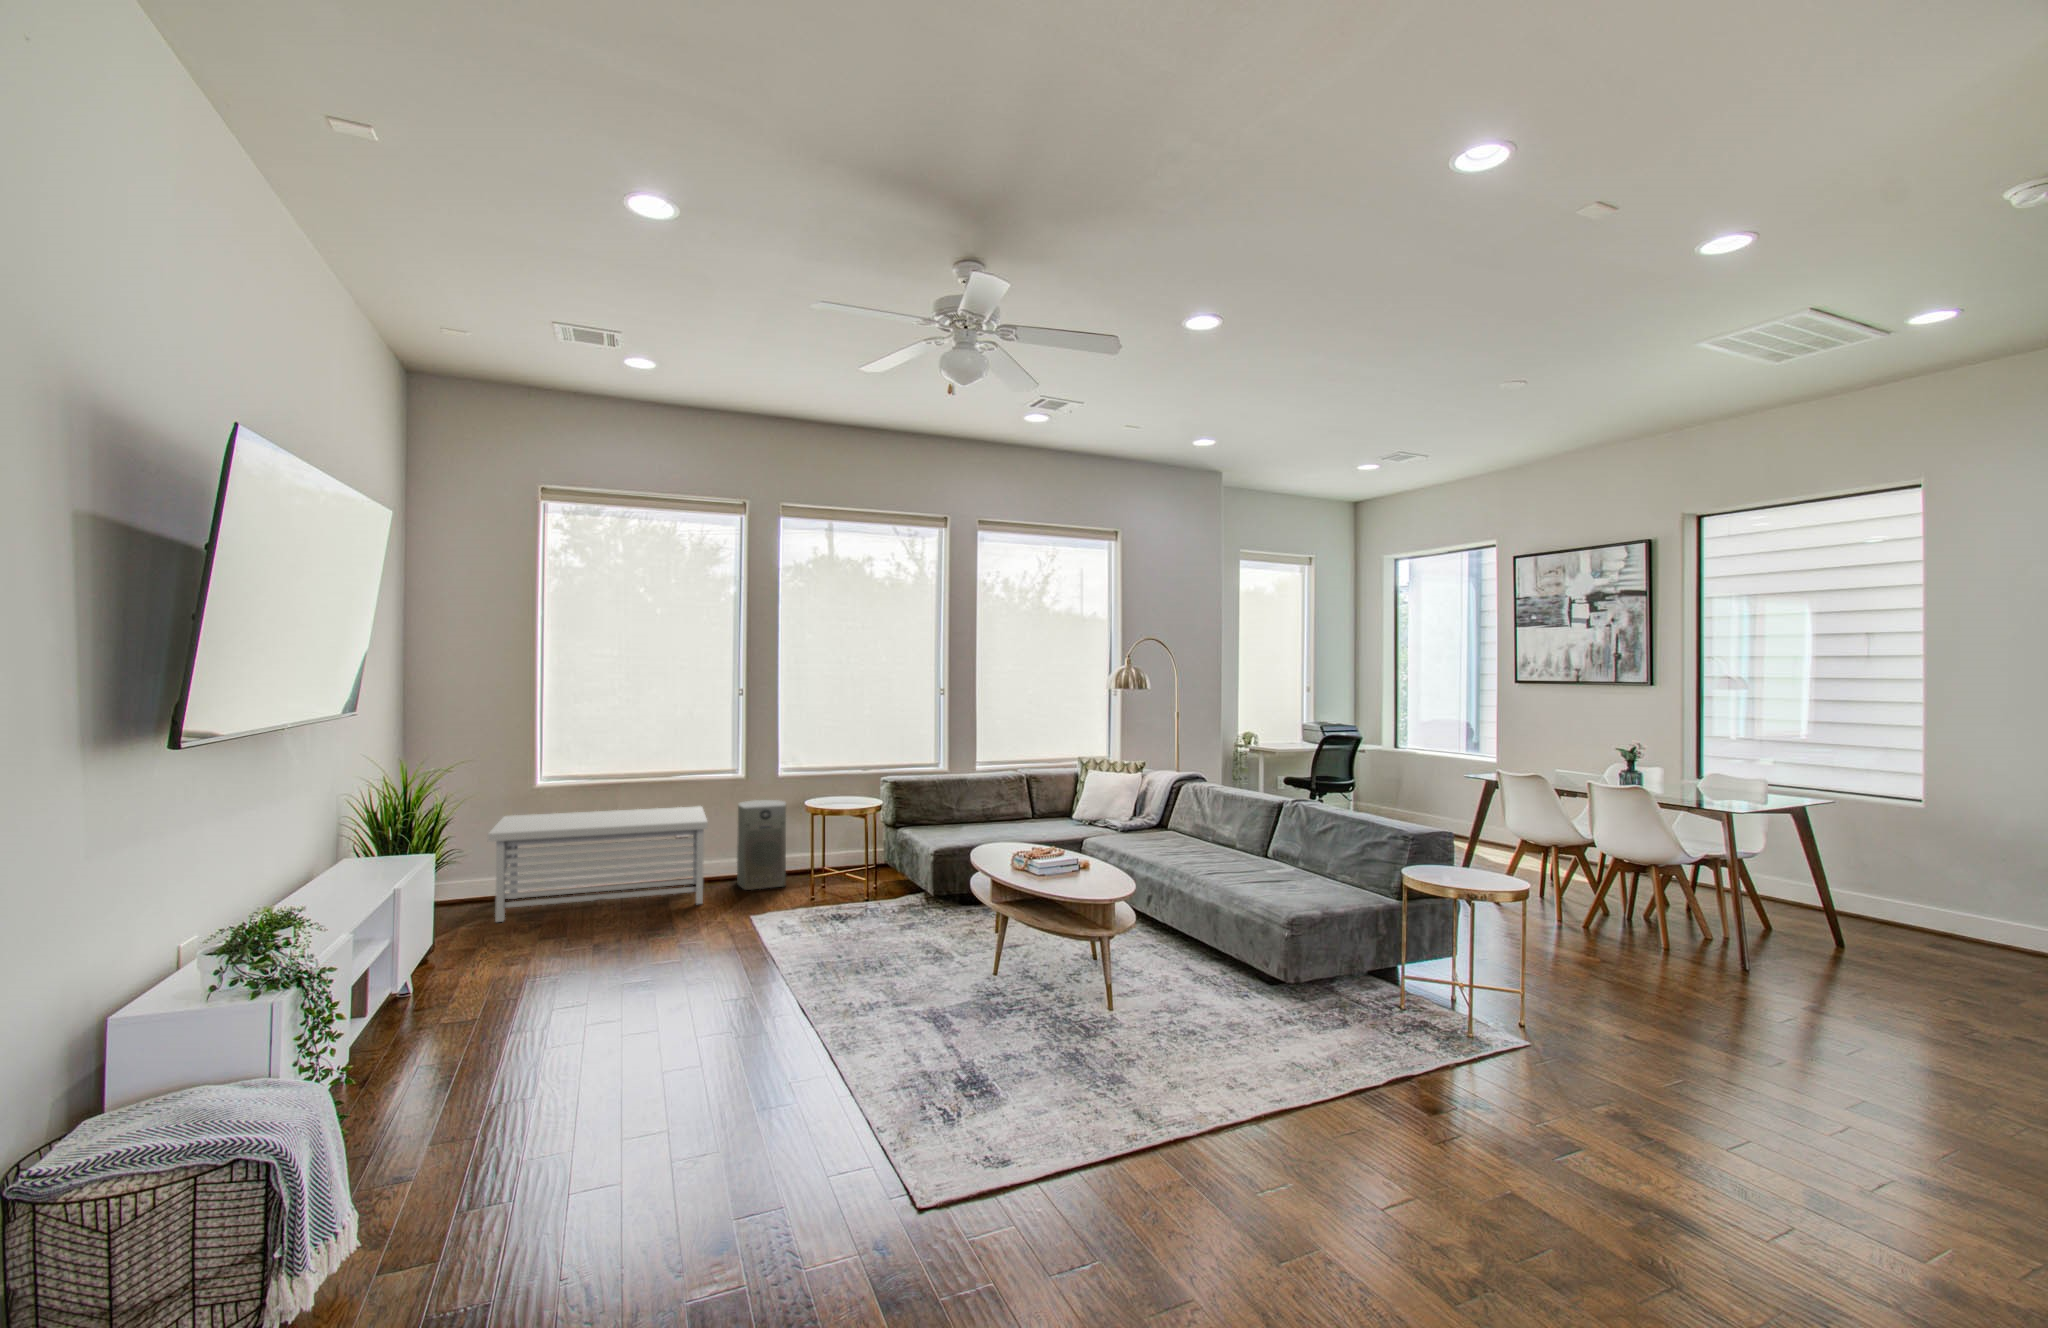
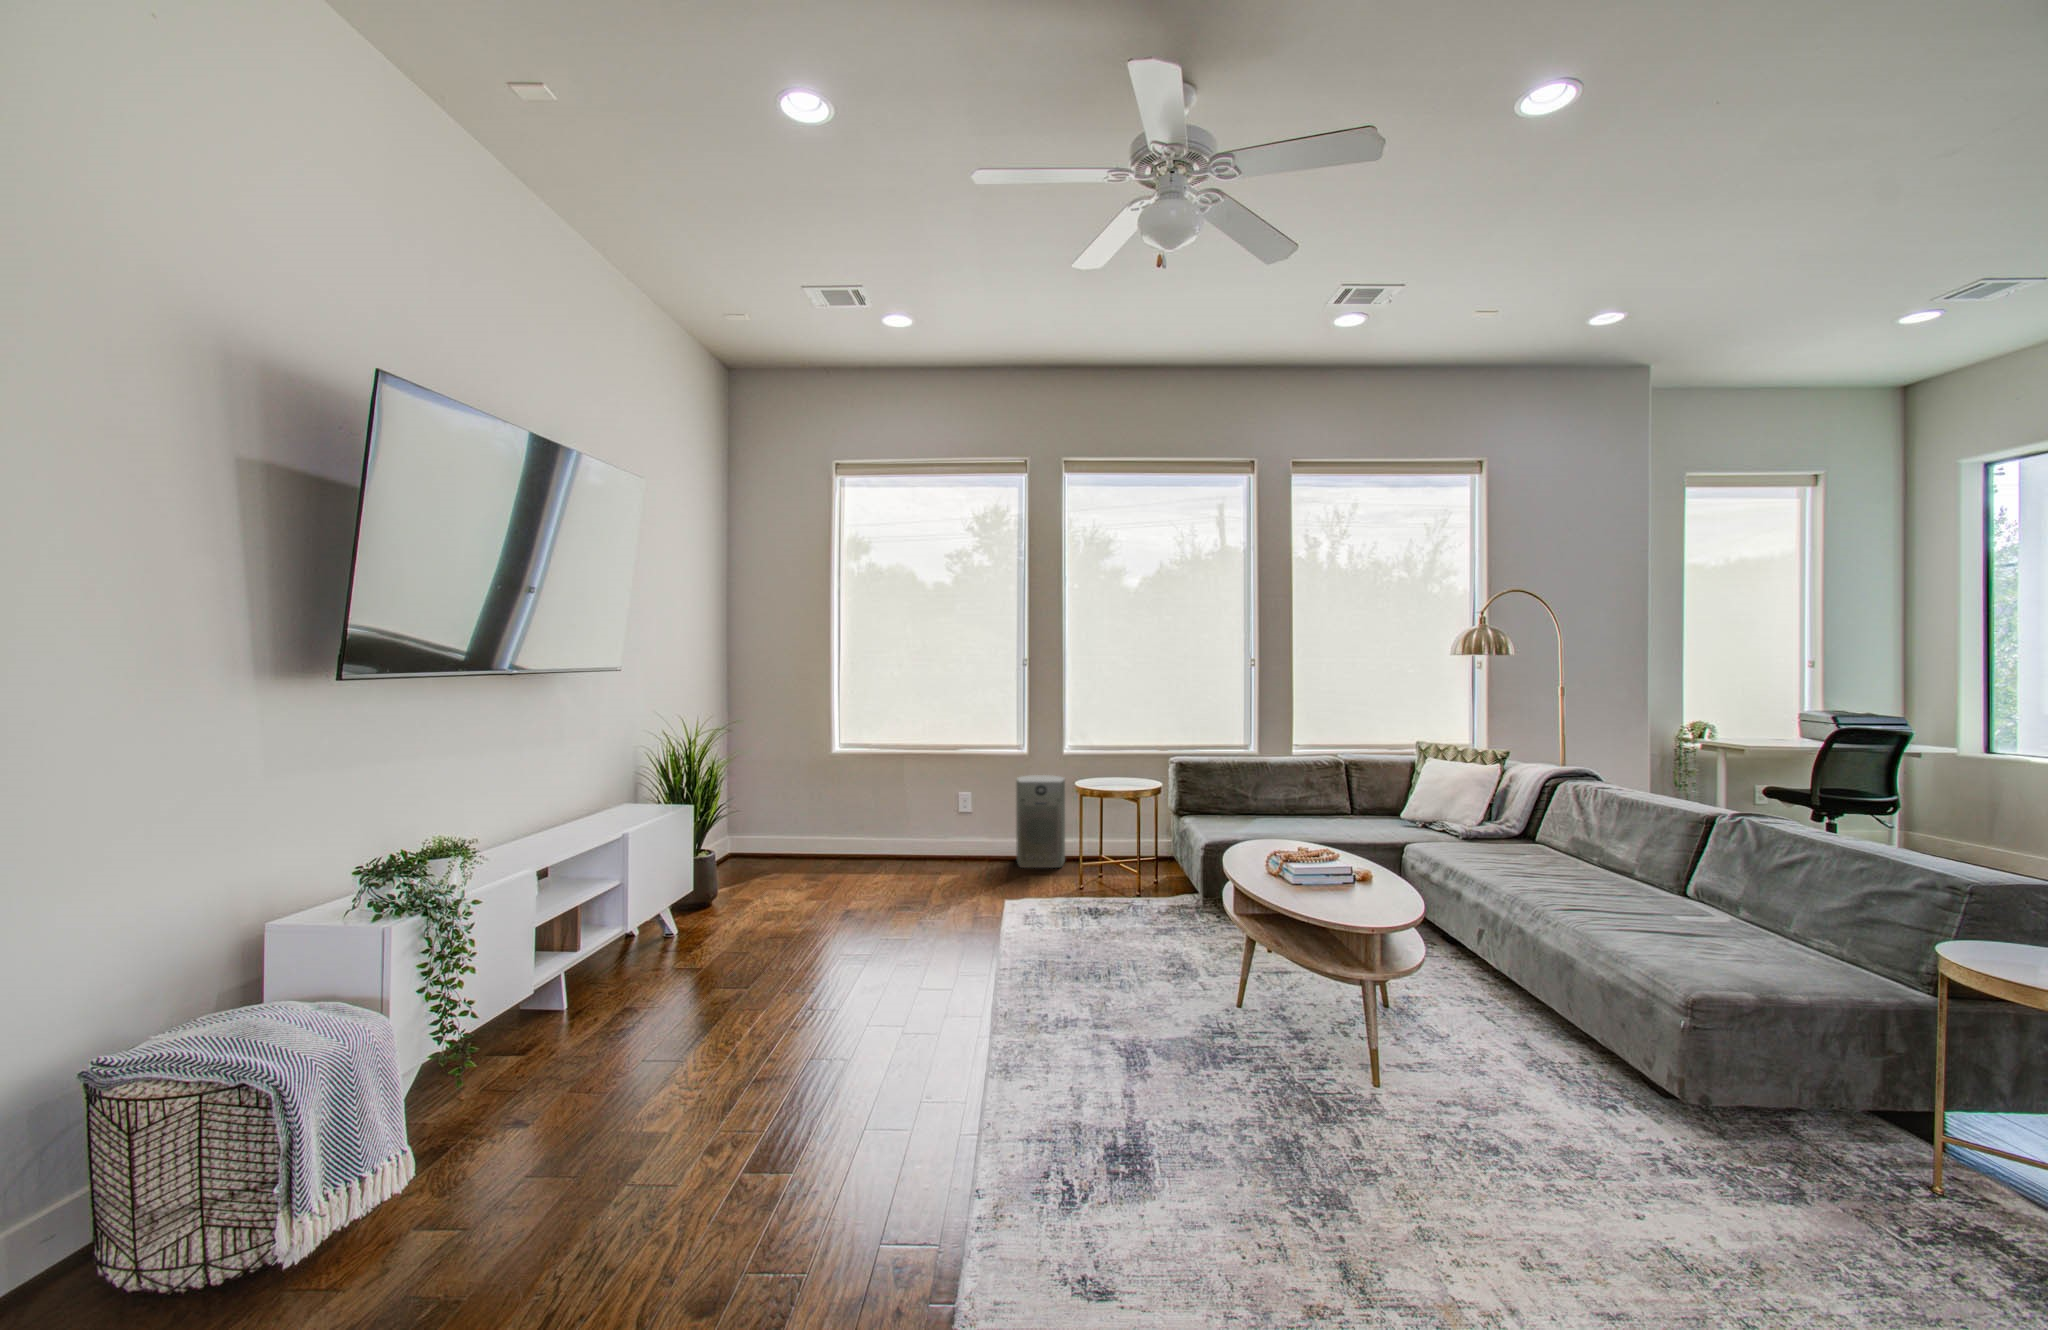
storage bench: present [488,806,708,922] -> none [783,777,986,877]

